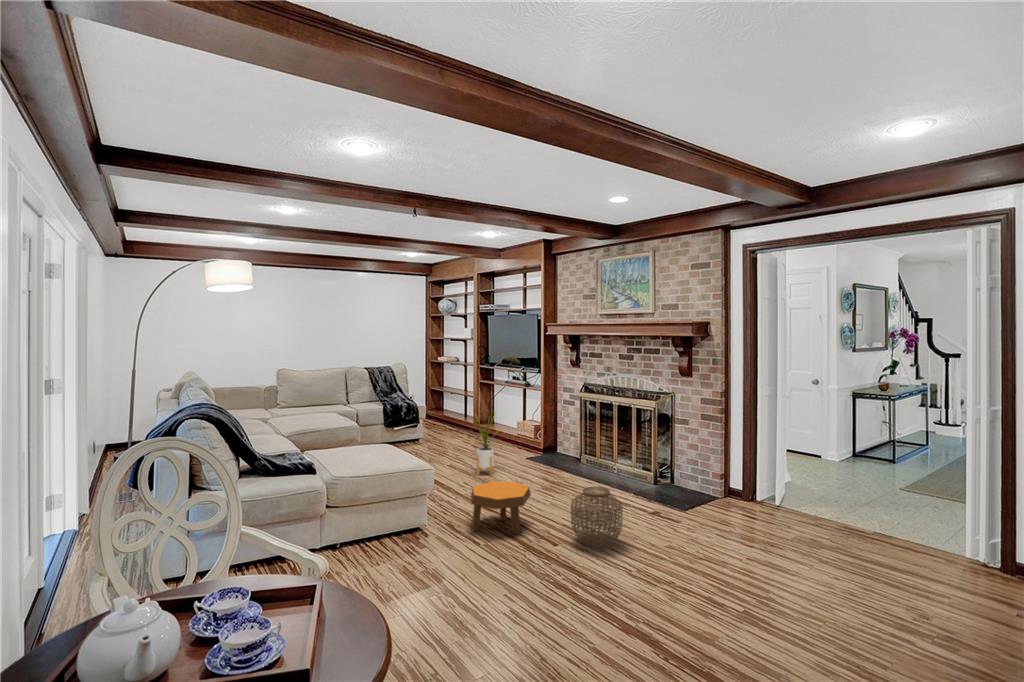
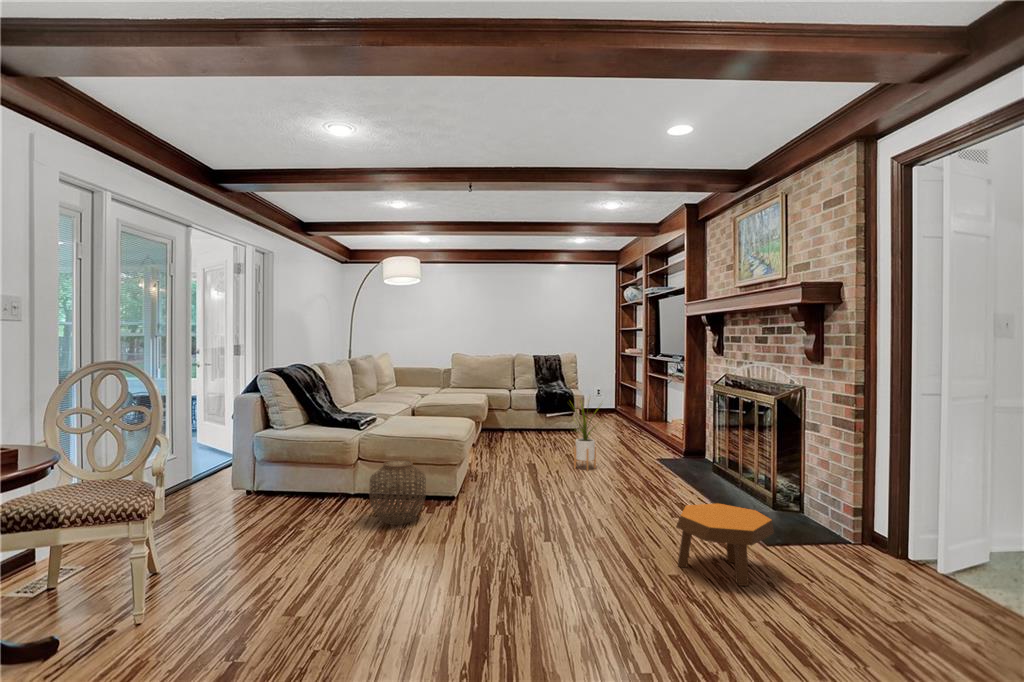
footstool: present [471,482,531,534] -> present [676,503,774,586]
woven basket: present [571,486,623,549] -> present [370,460,426,525]

